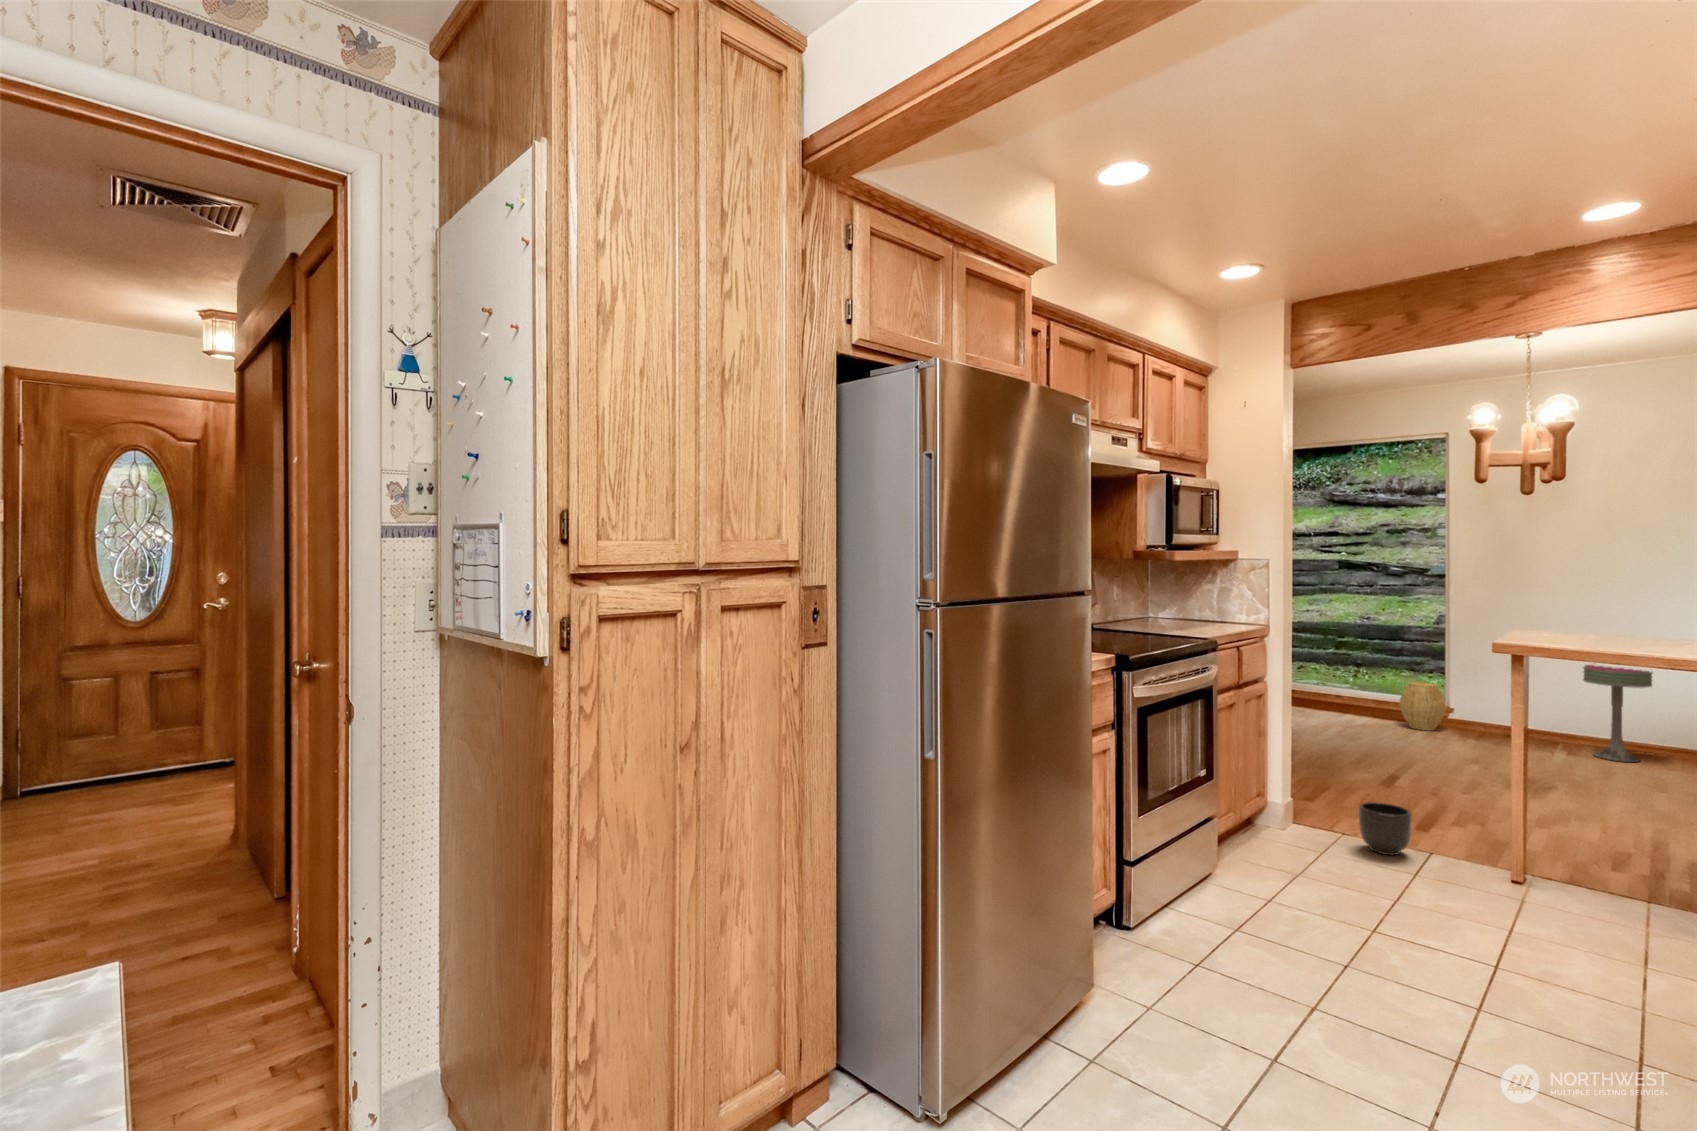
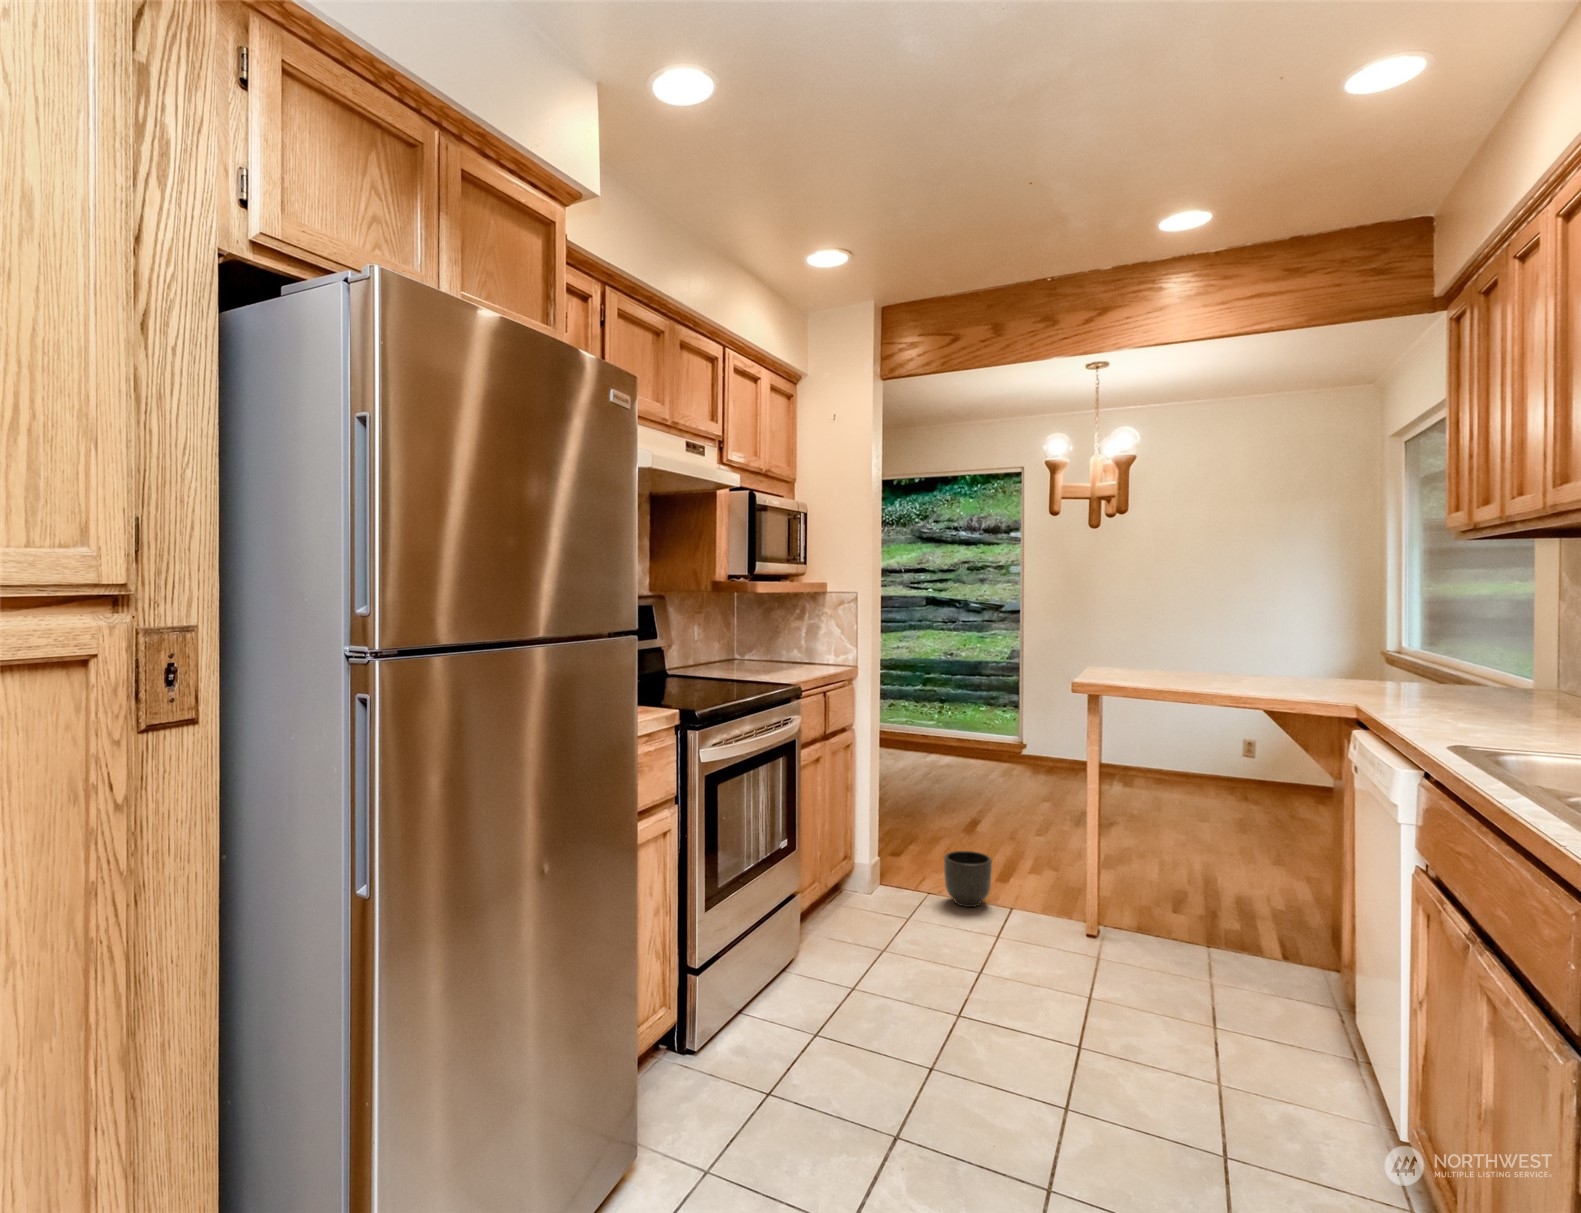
bar stool: present [1583,665,1652,762] -> none [1122,692,1172,781]
woven basket: present [1400,682,1446,731] -> none [978,715,1016,763]

